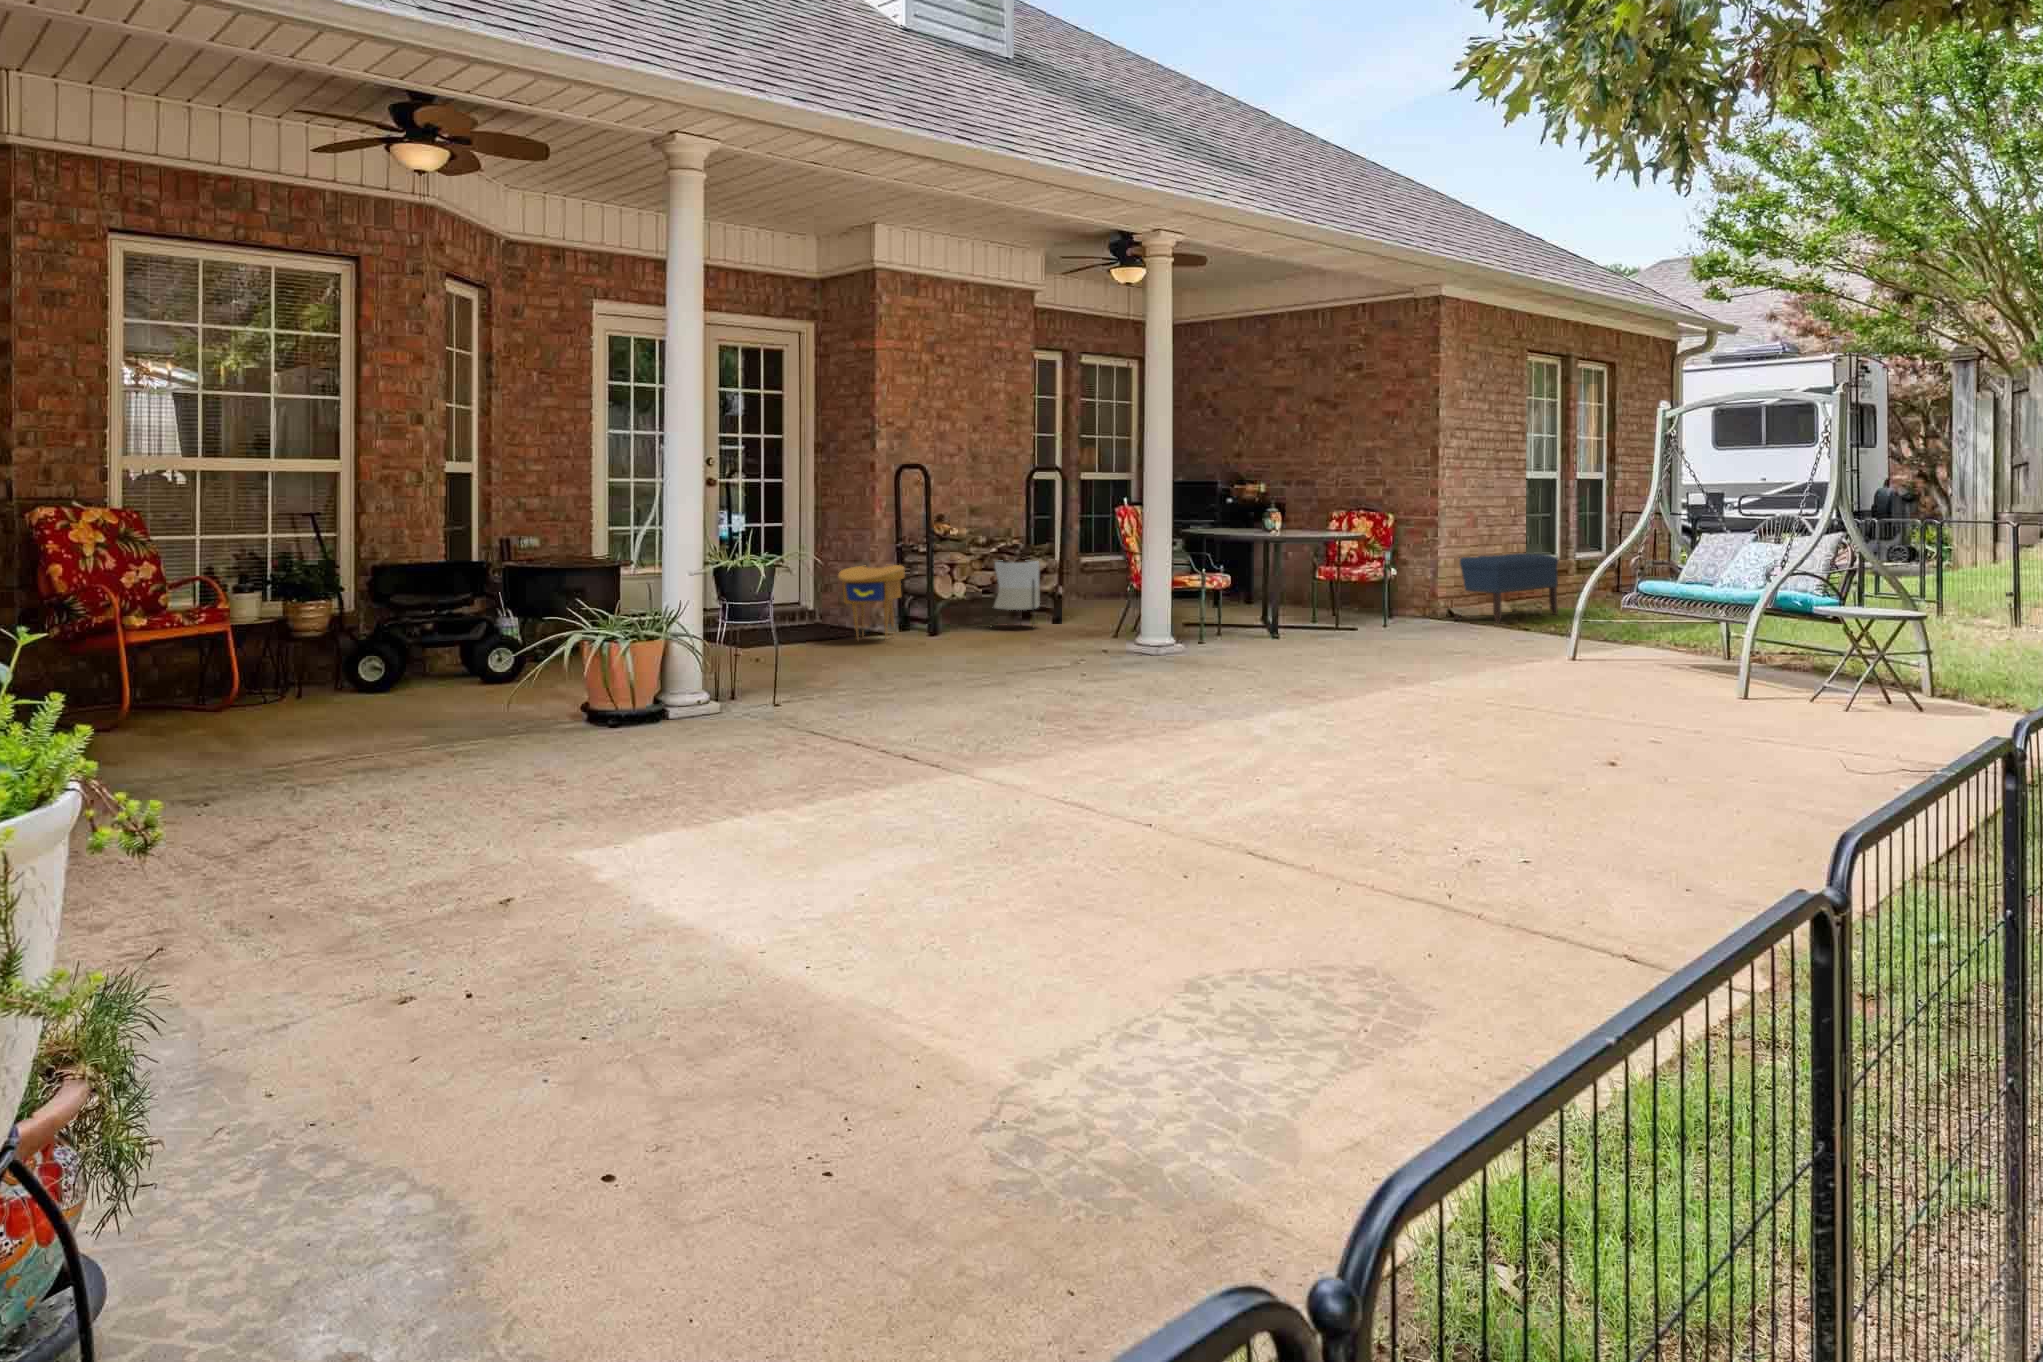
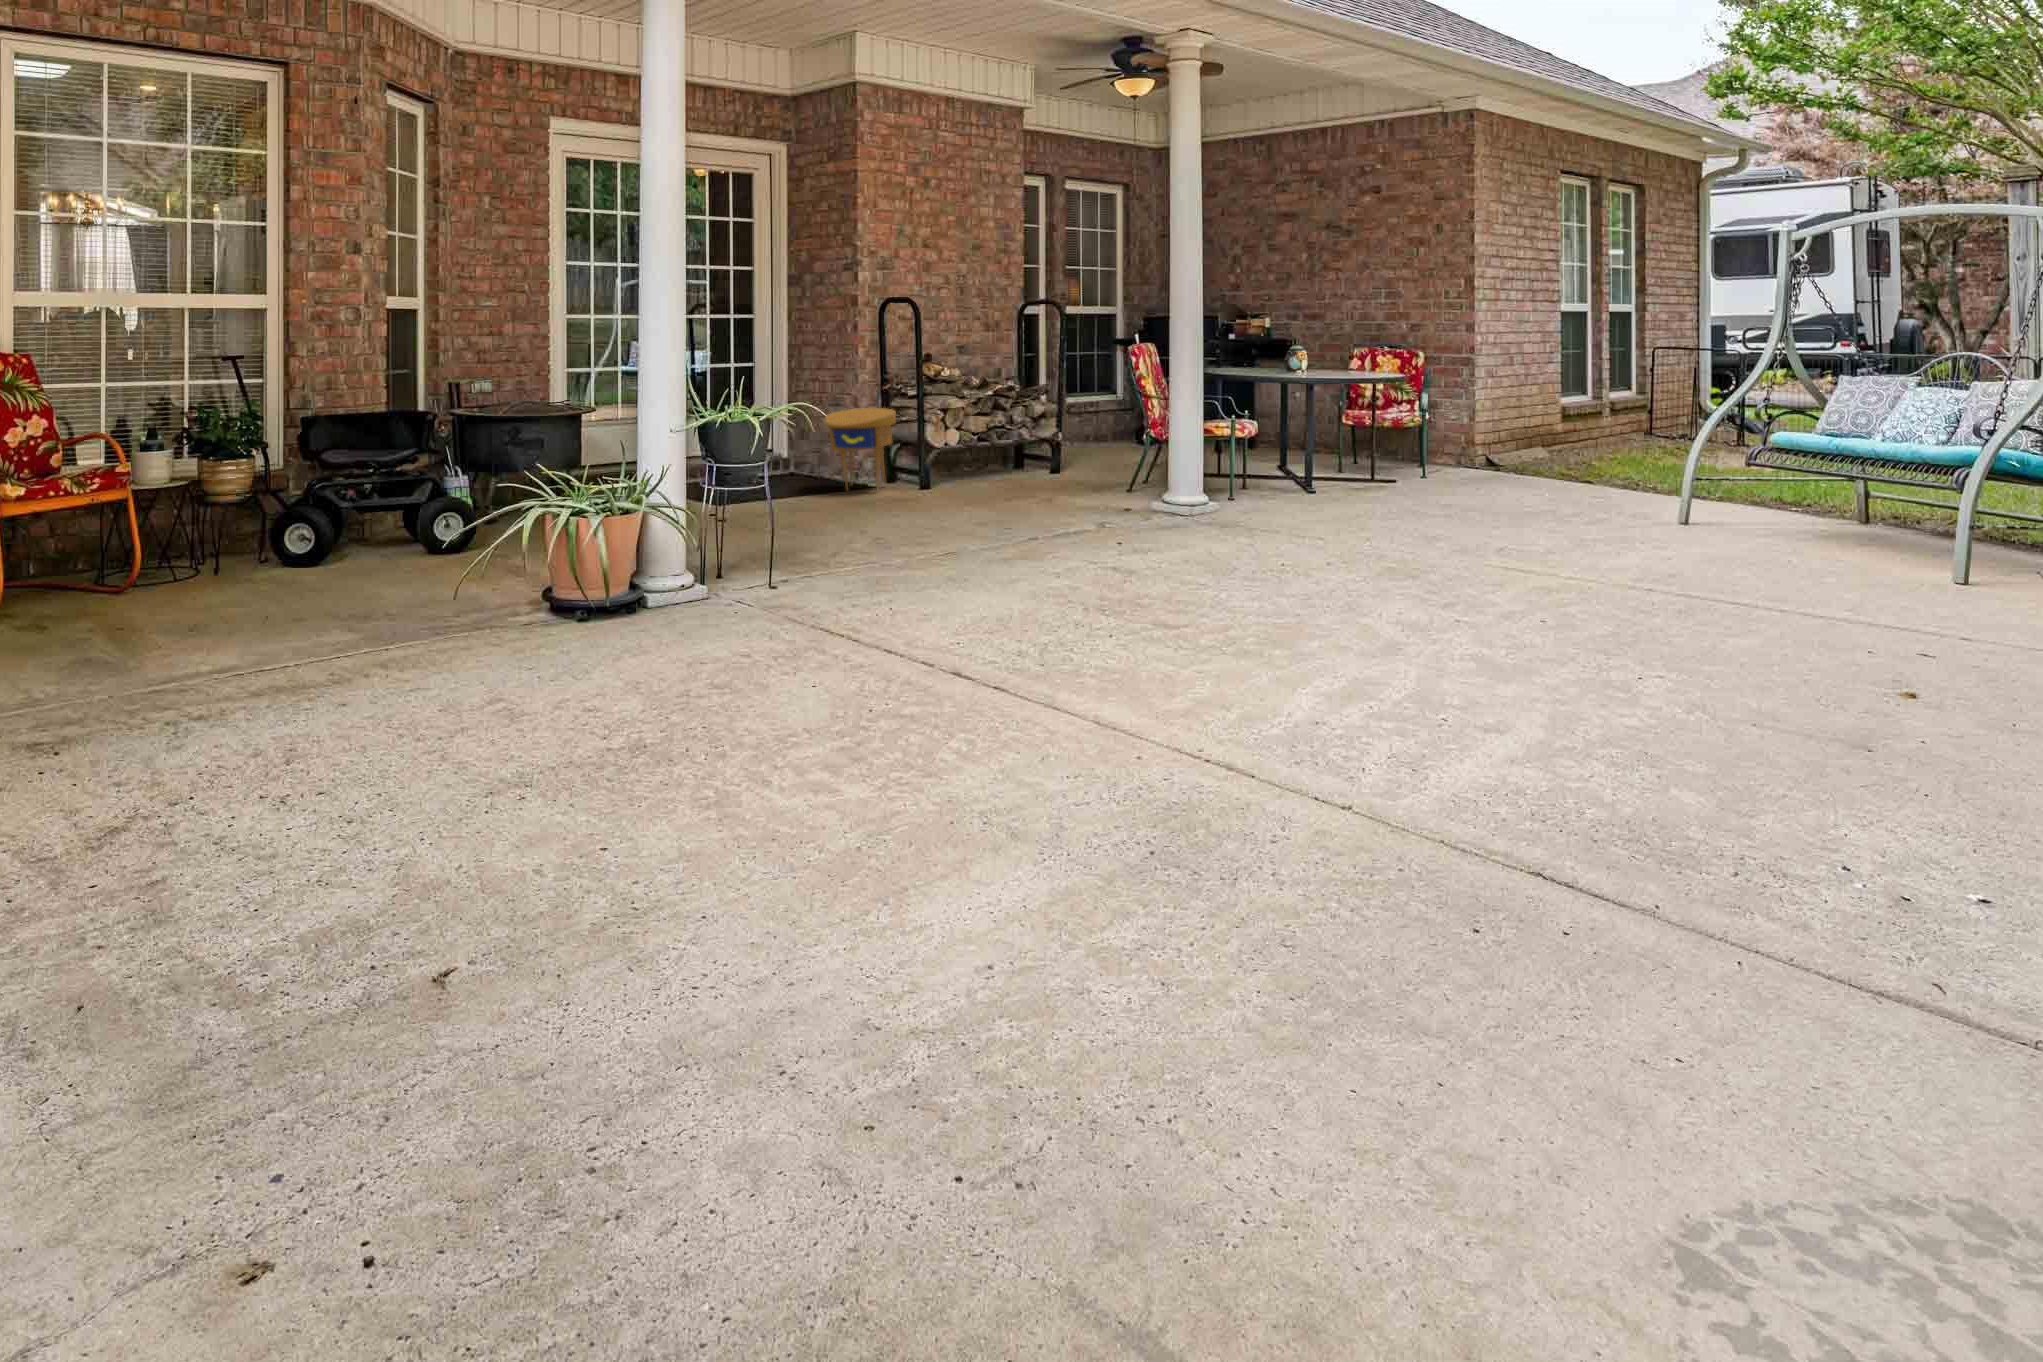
bench: present [1454,553,1558,623] -> none [1483,393,1599,470]
planter: present [994,560,1040,611] -> none [985,402,1038,477]

